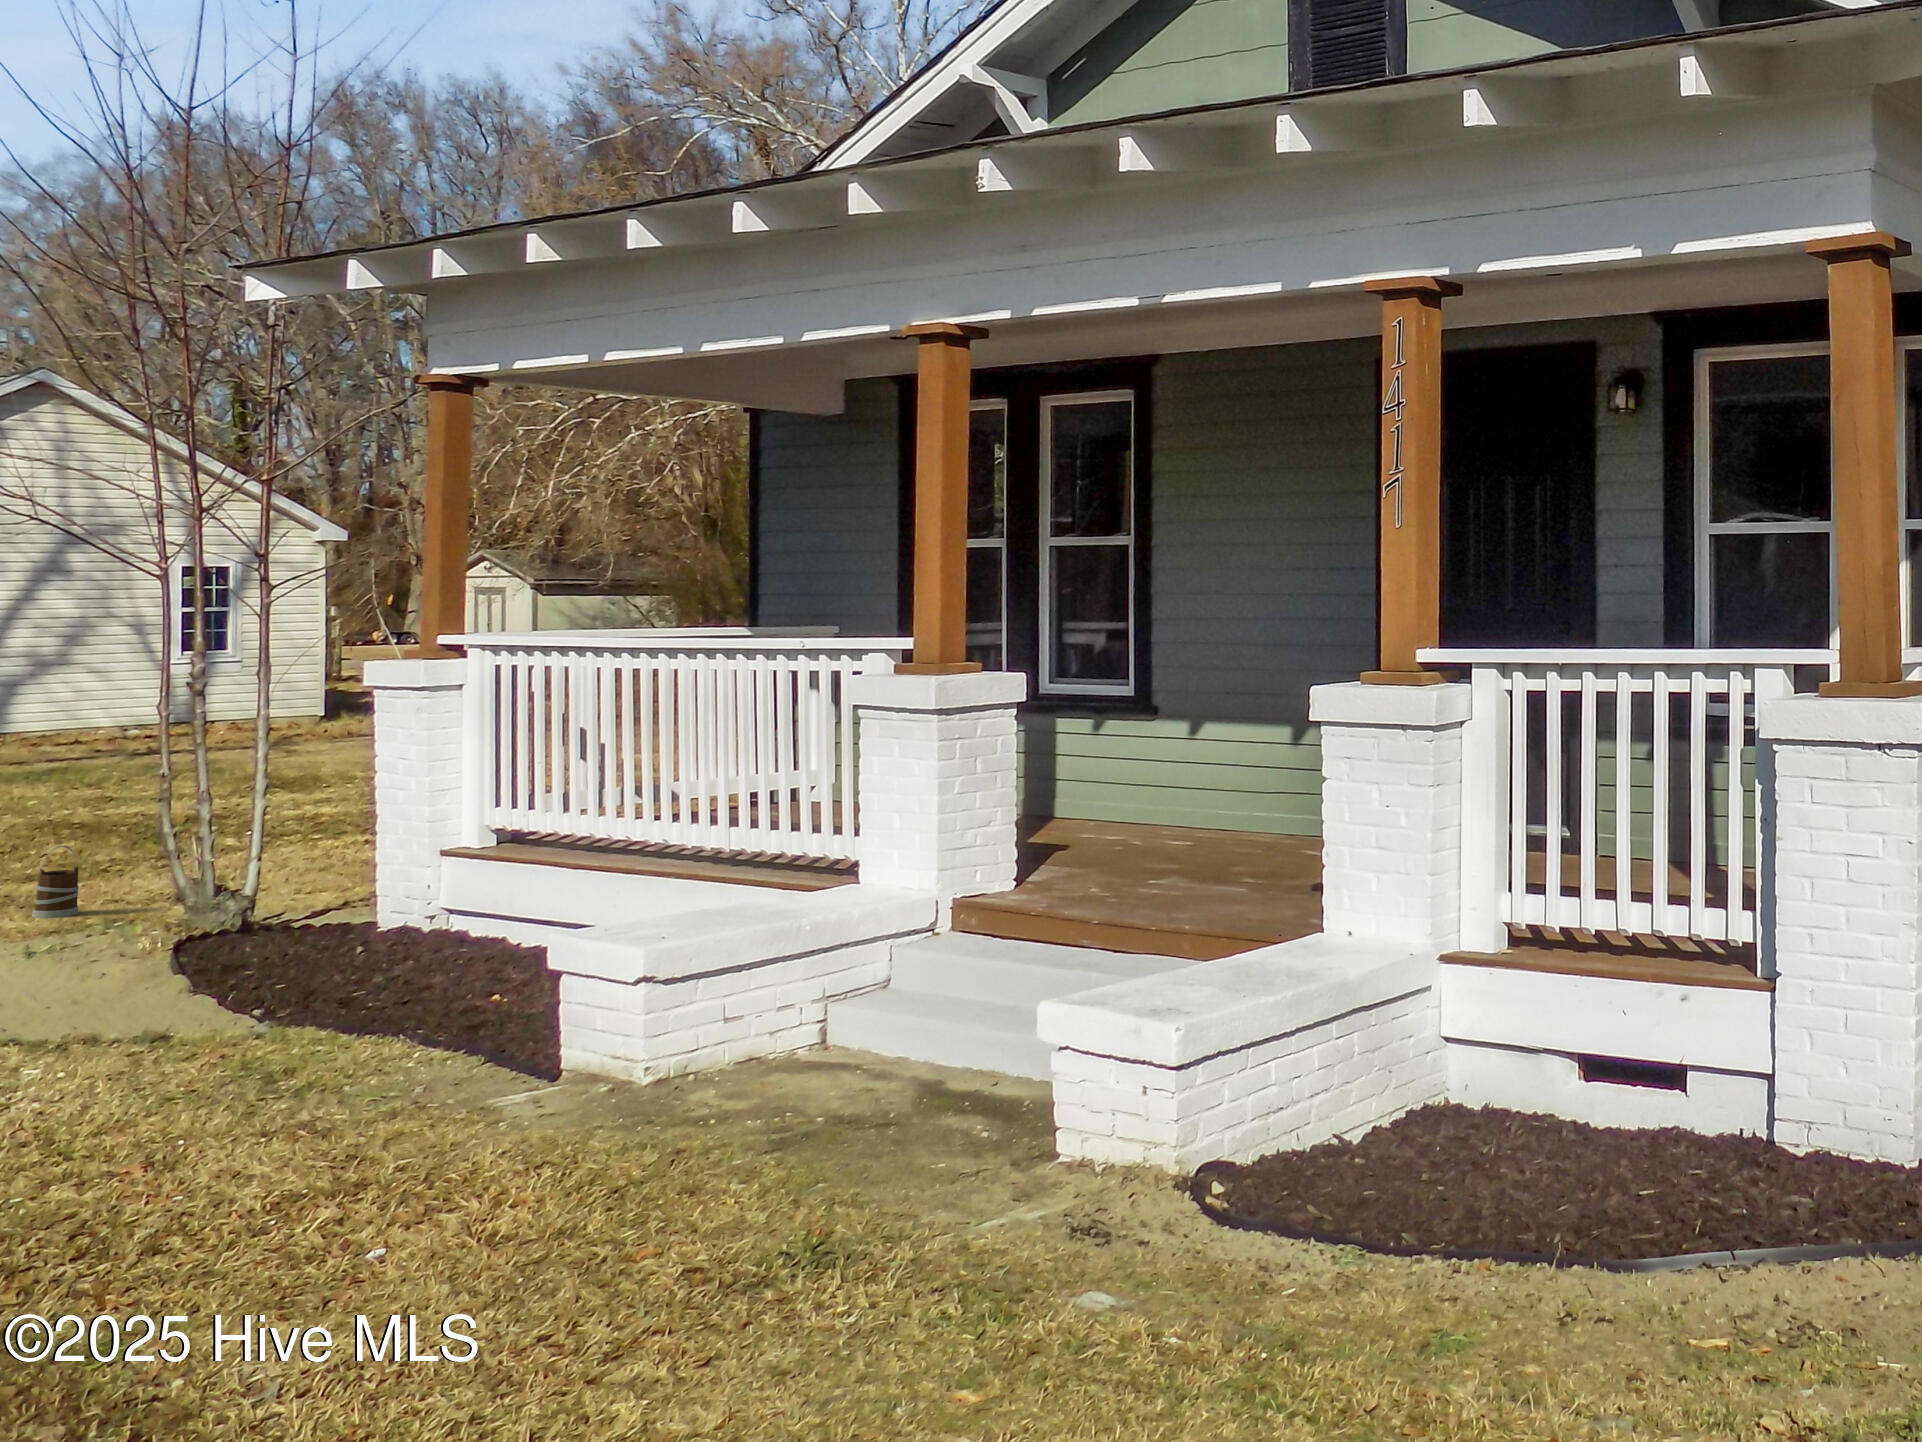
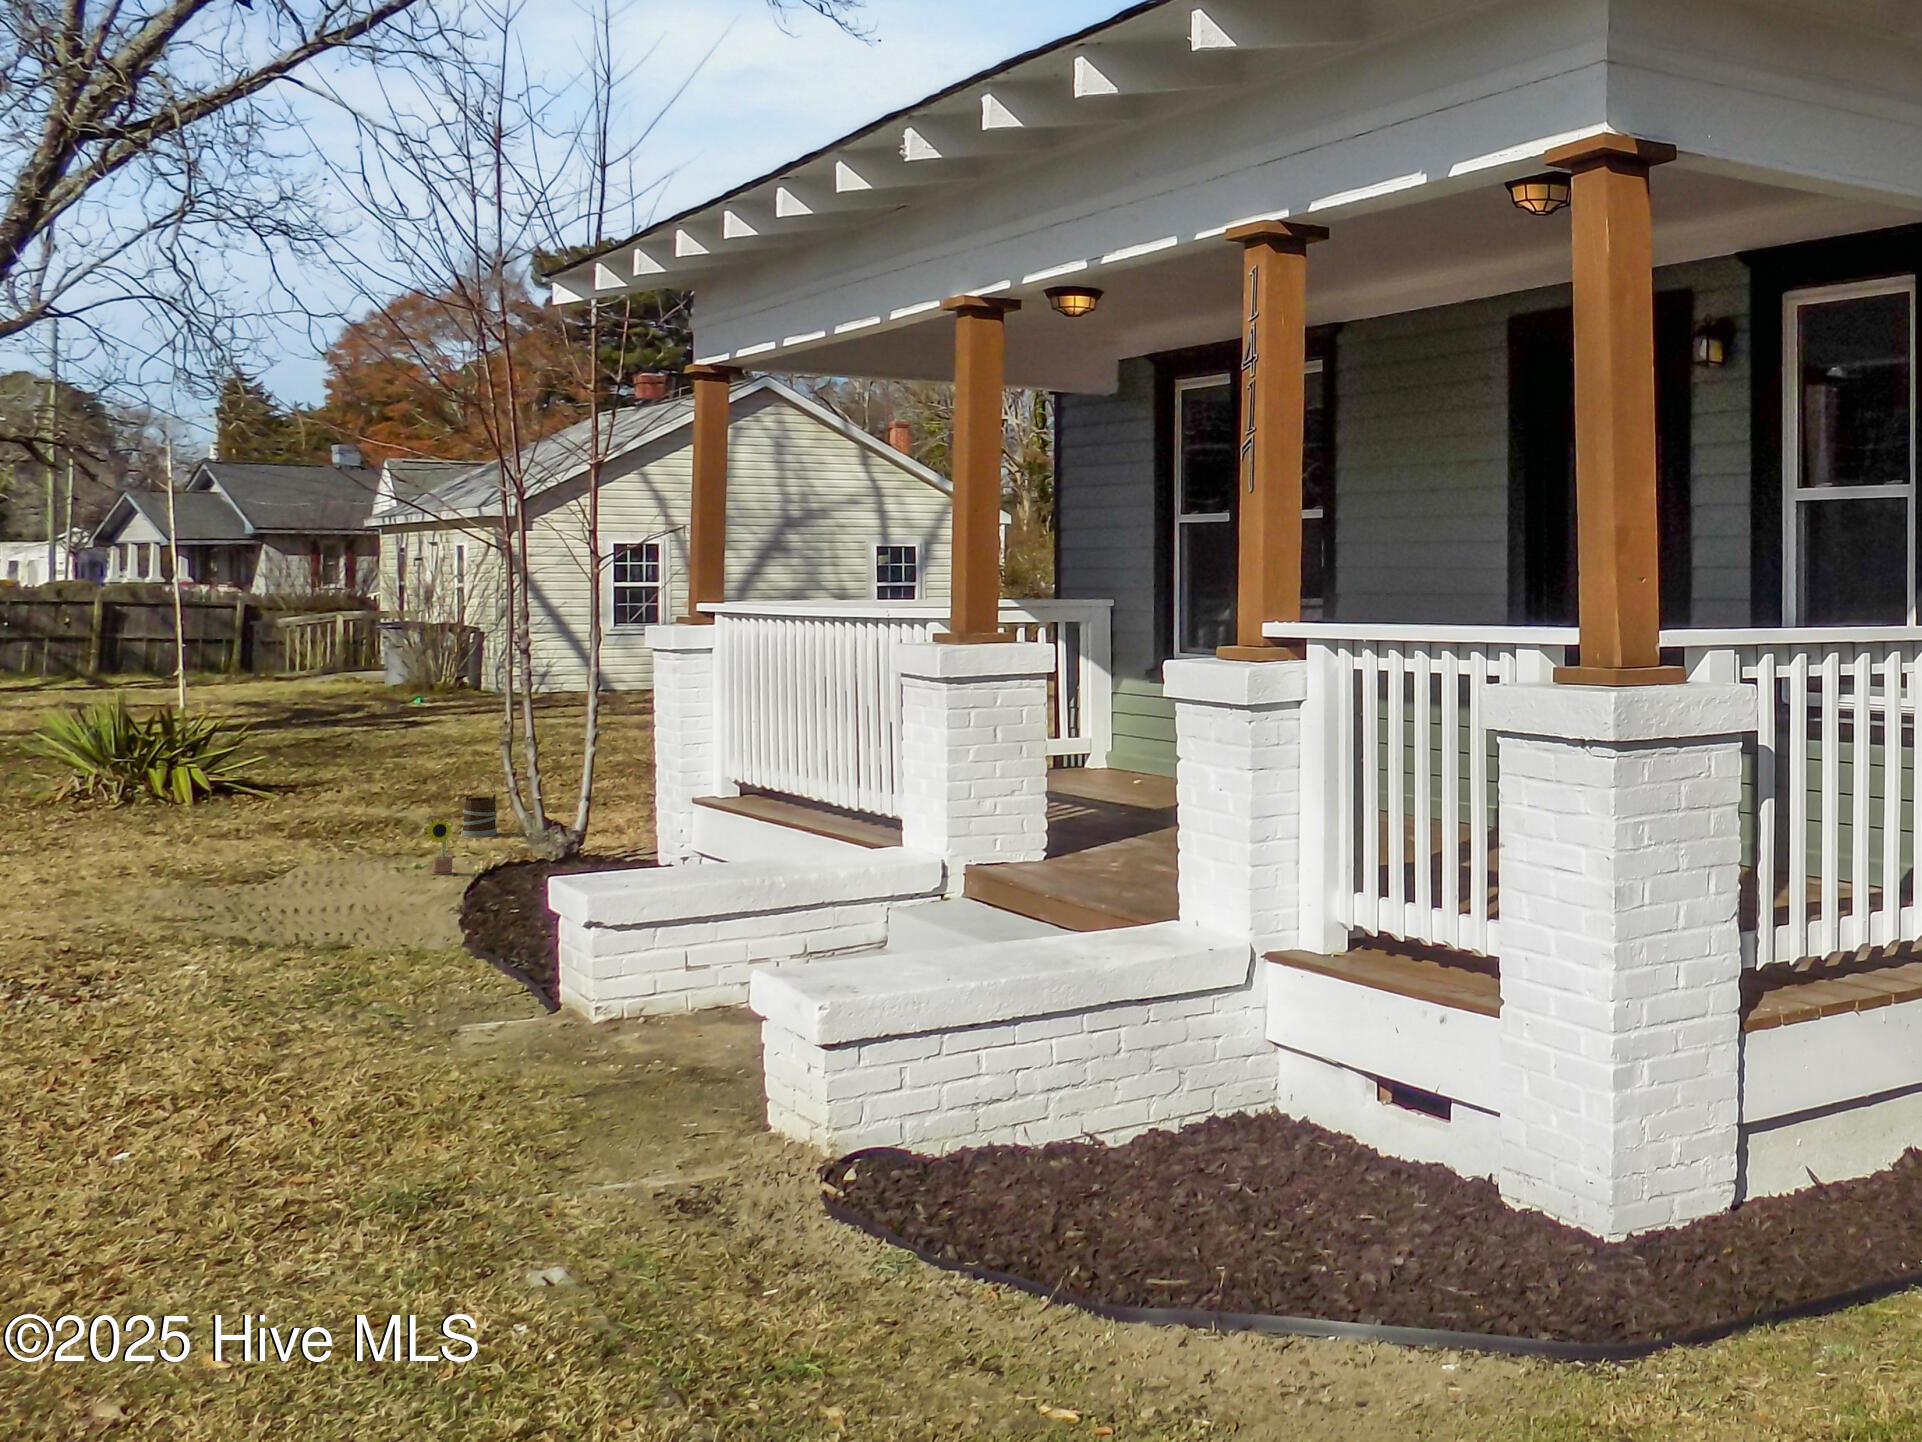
decorative plant: none [72,894,110,959] -> present [424,819,453,875]

